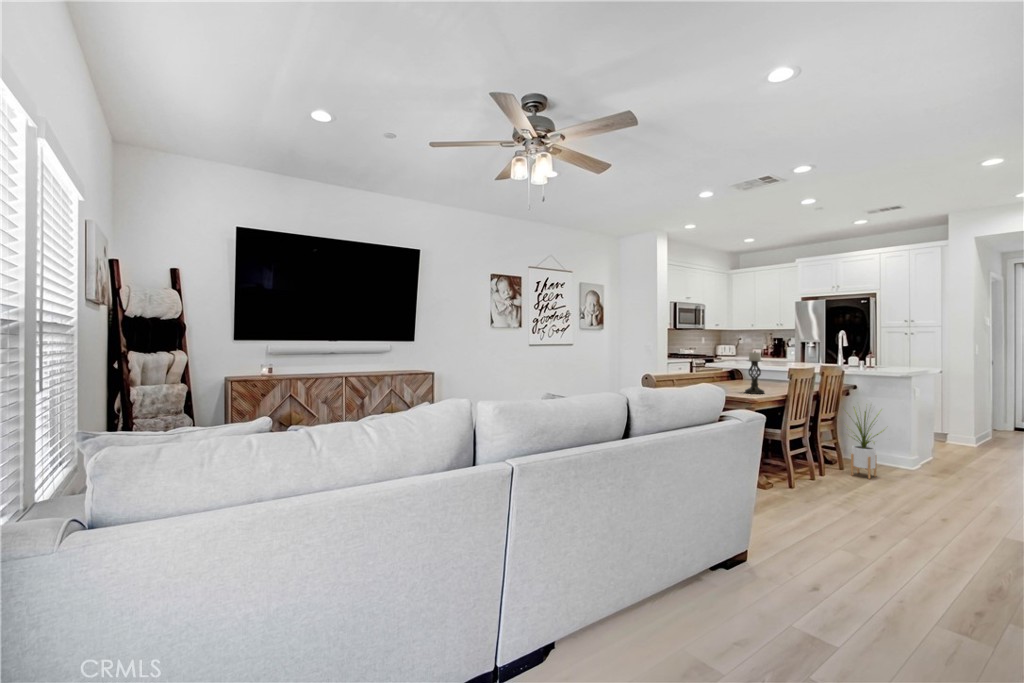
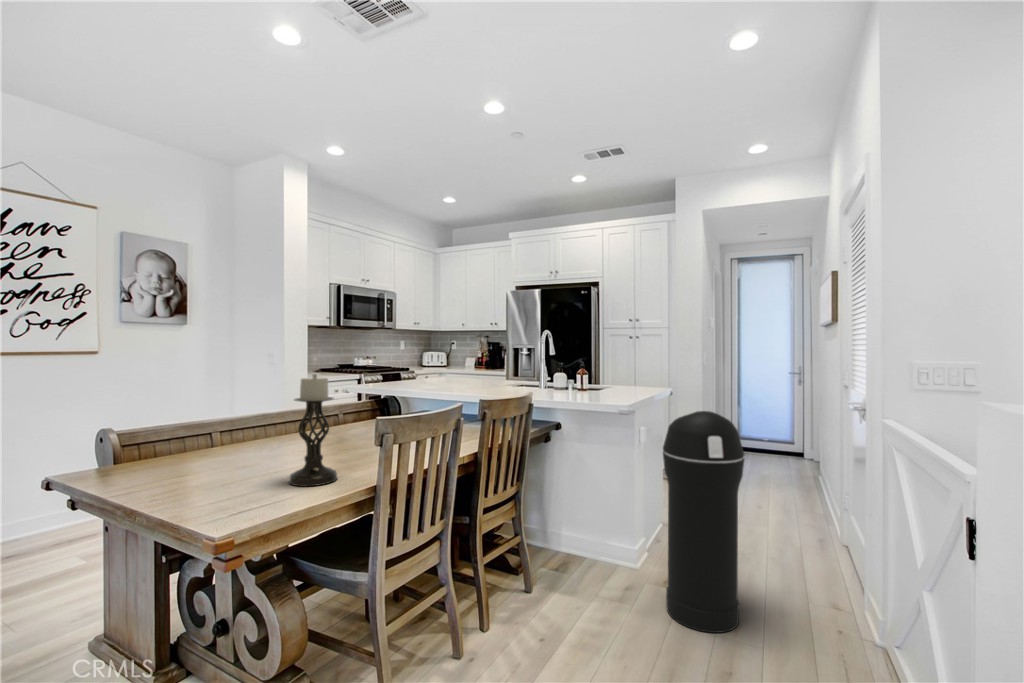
trash can: none [934,375,992,492] -> present [663,411,744,633]
house plant: present [851,408,884,479] -> none [518,462,598,622]

